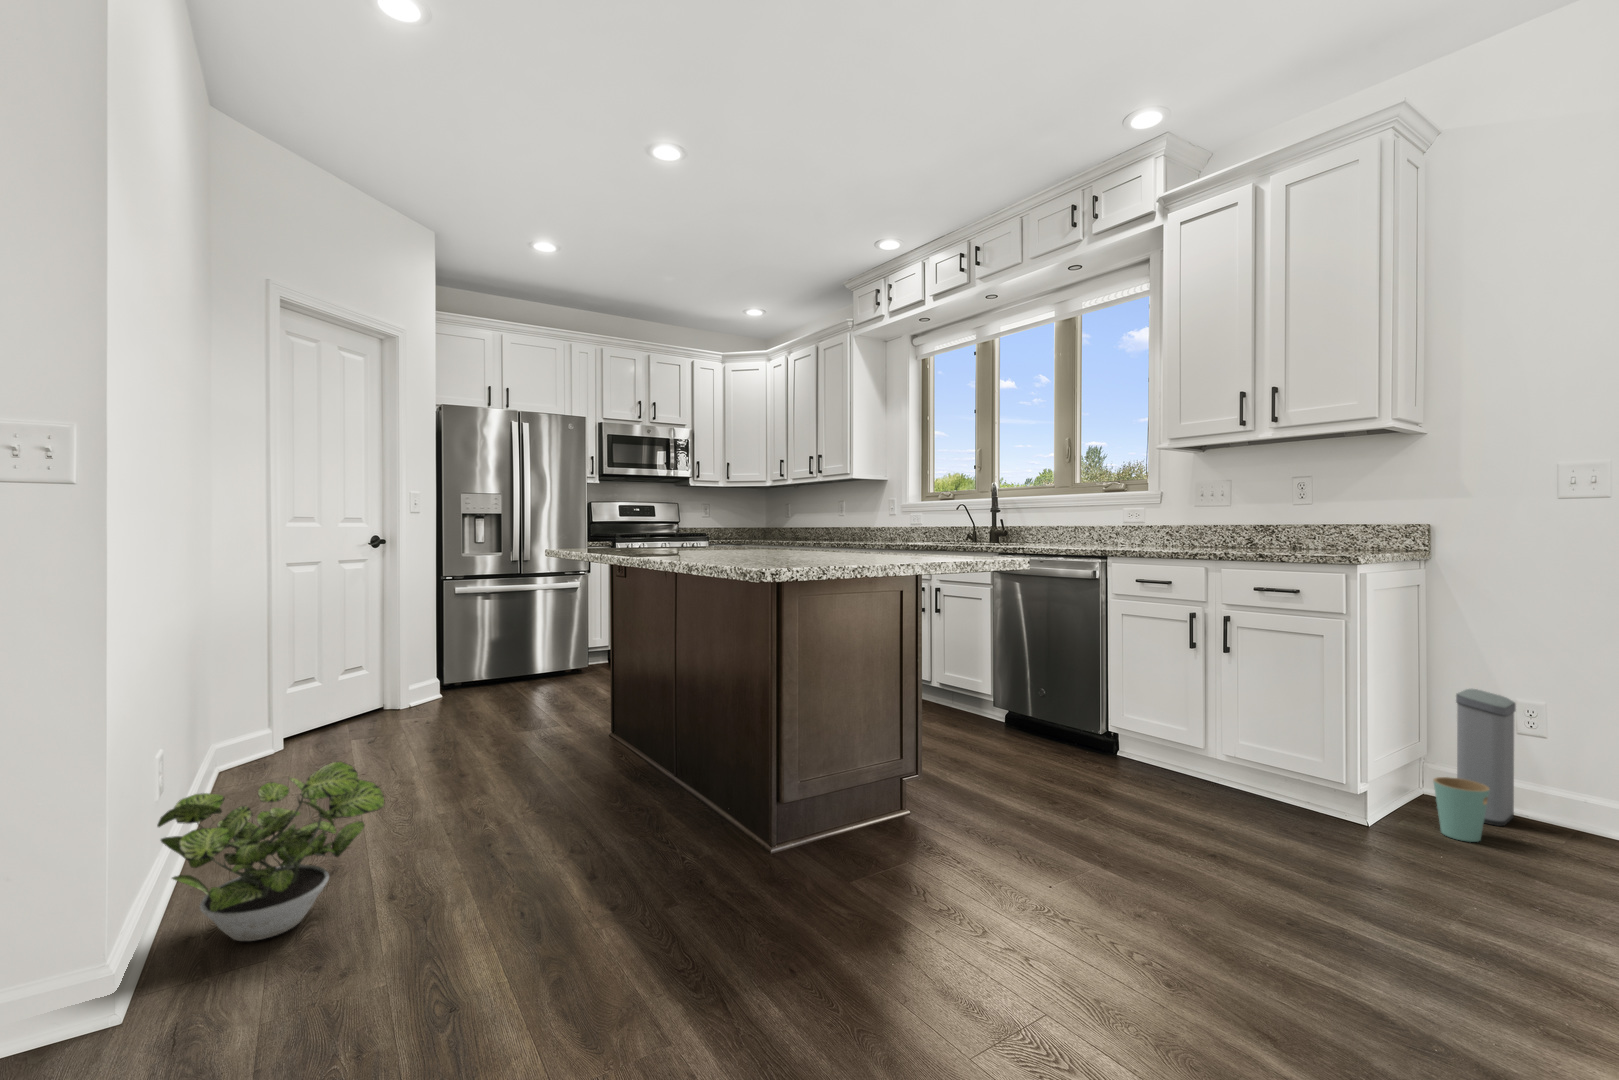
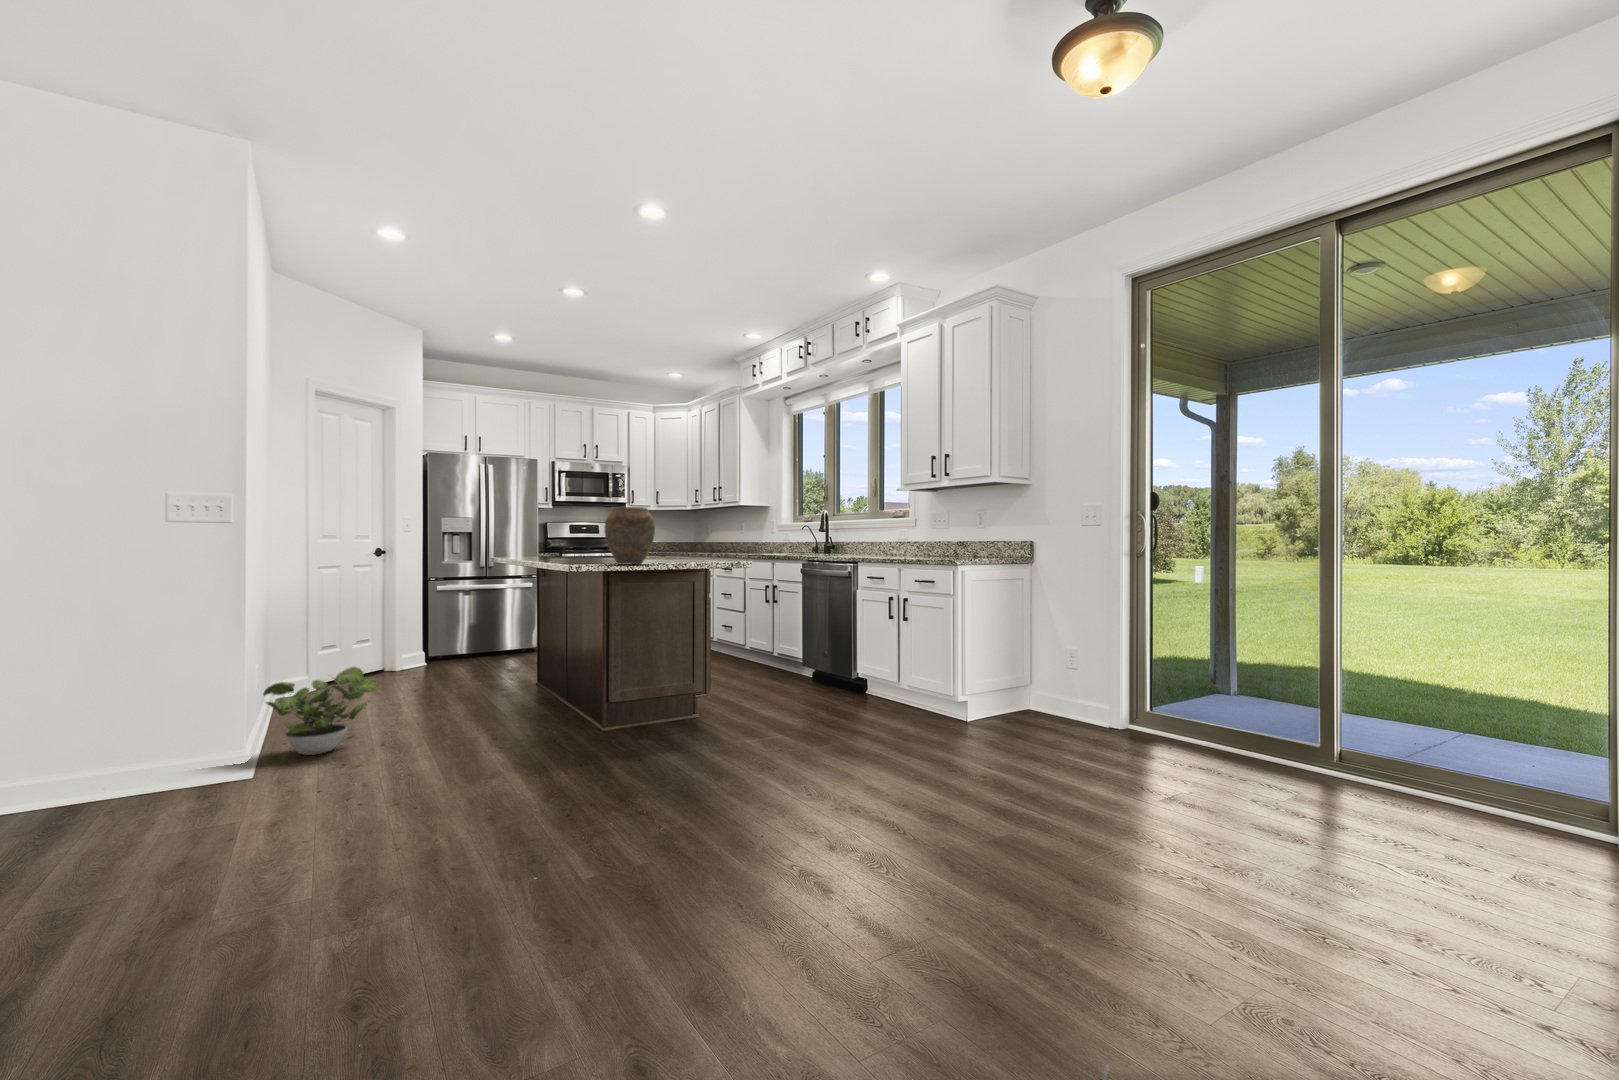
vase: none [784,462,871,563] -> present [604,507,655,564]
trash can: present [1433,689,1516,842] -> none [1000,643,1065,729]

